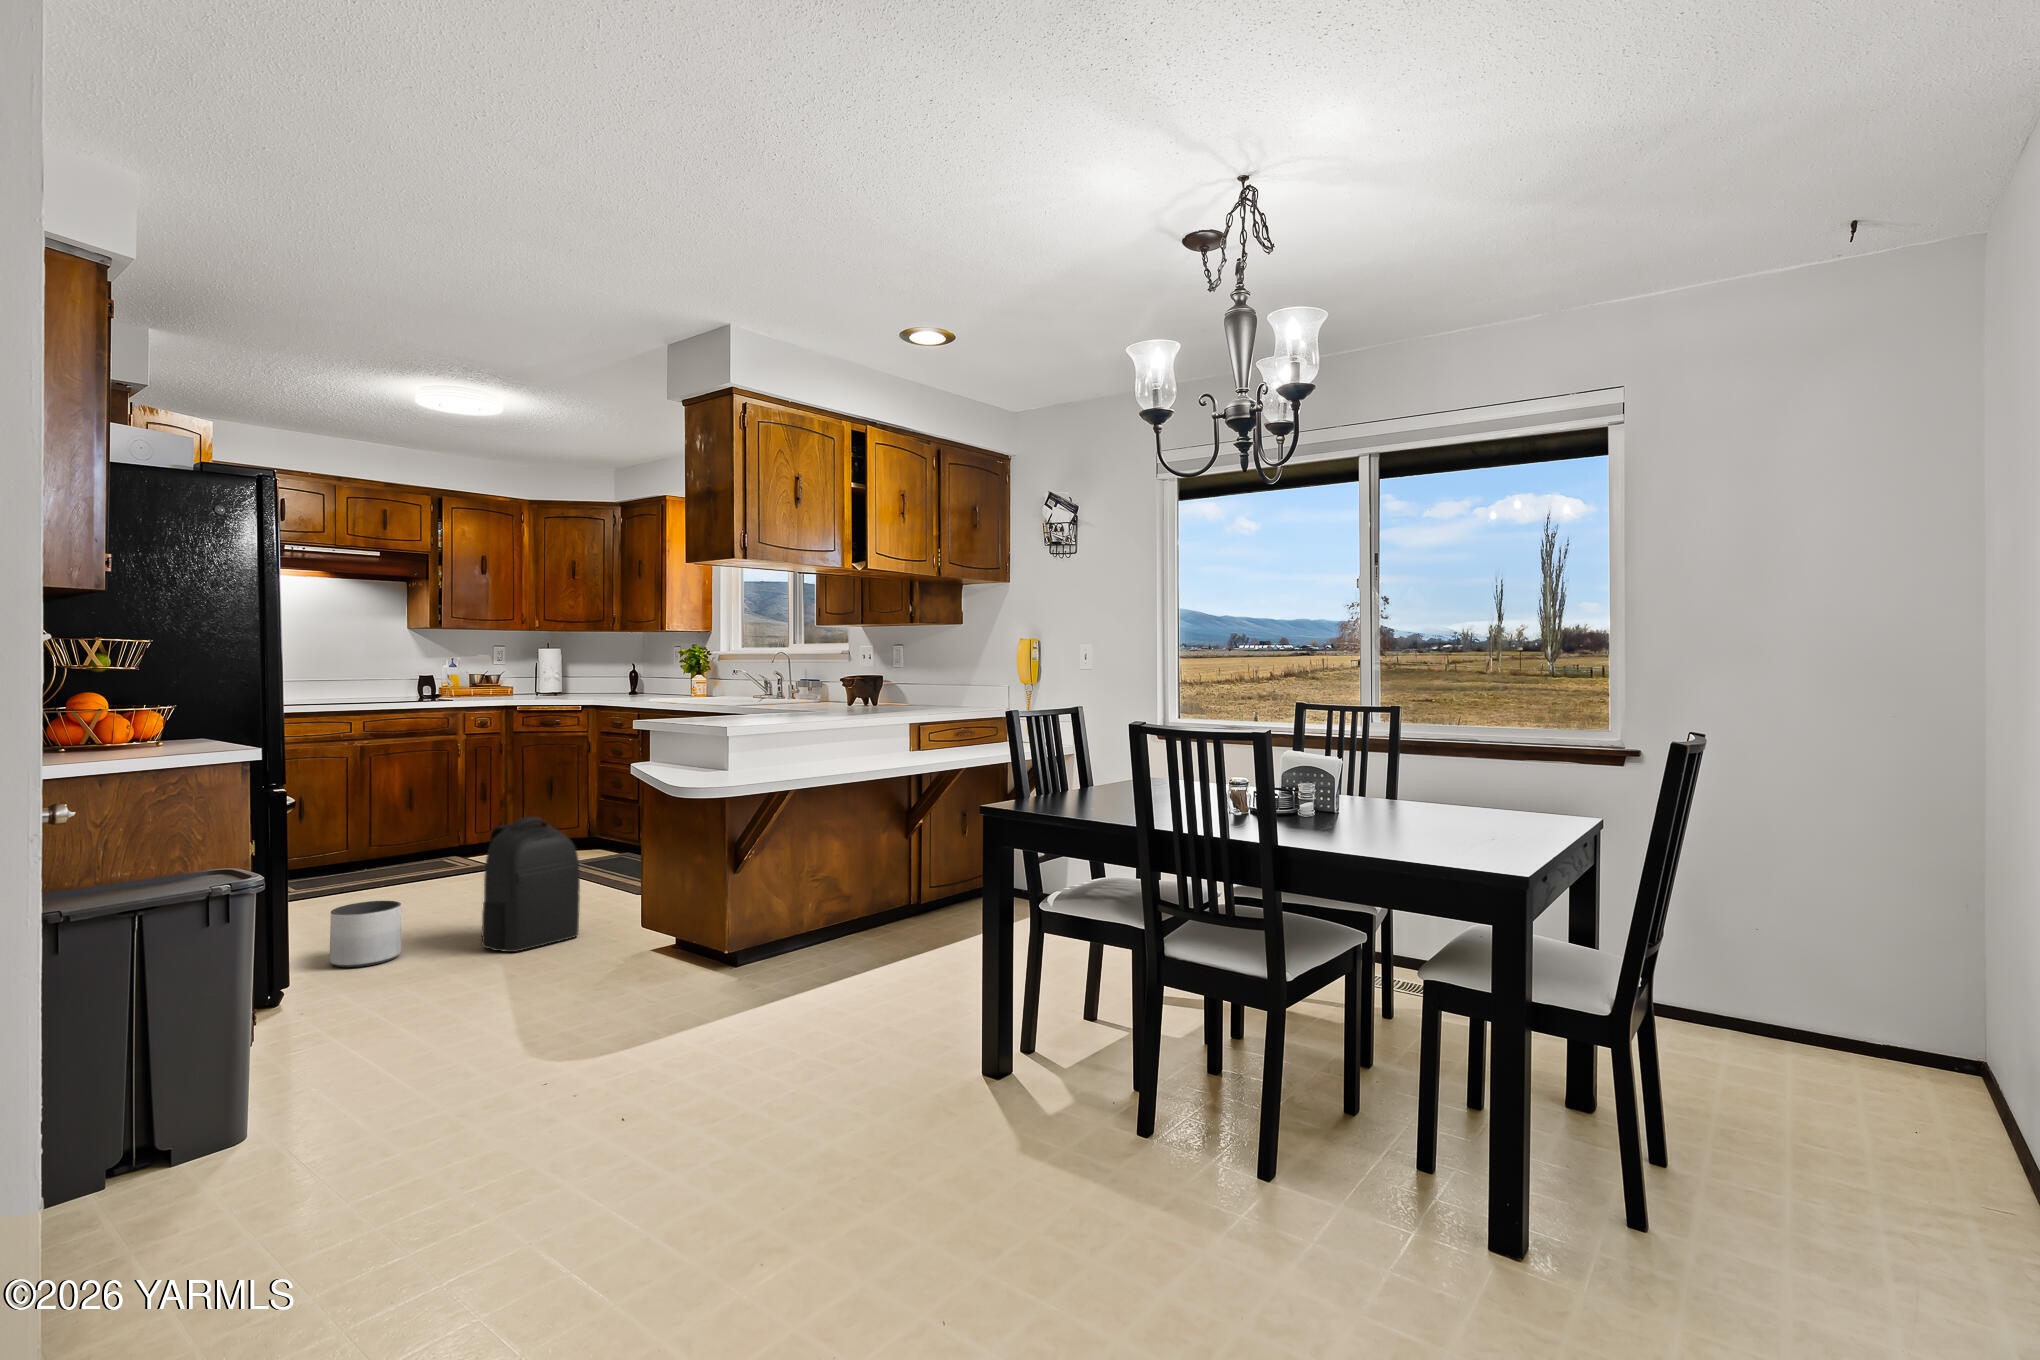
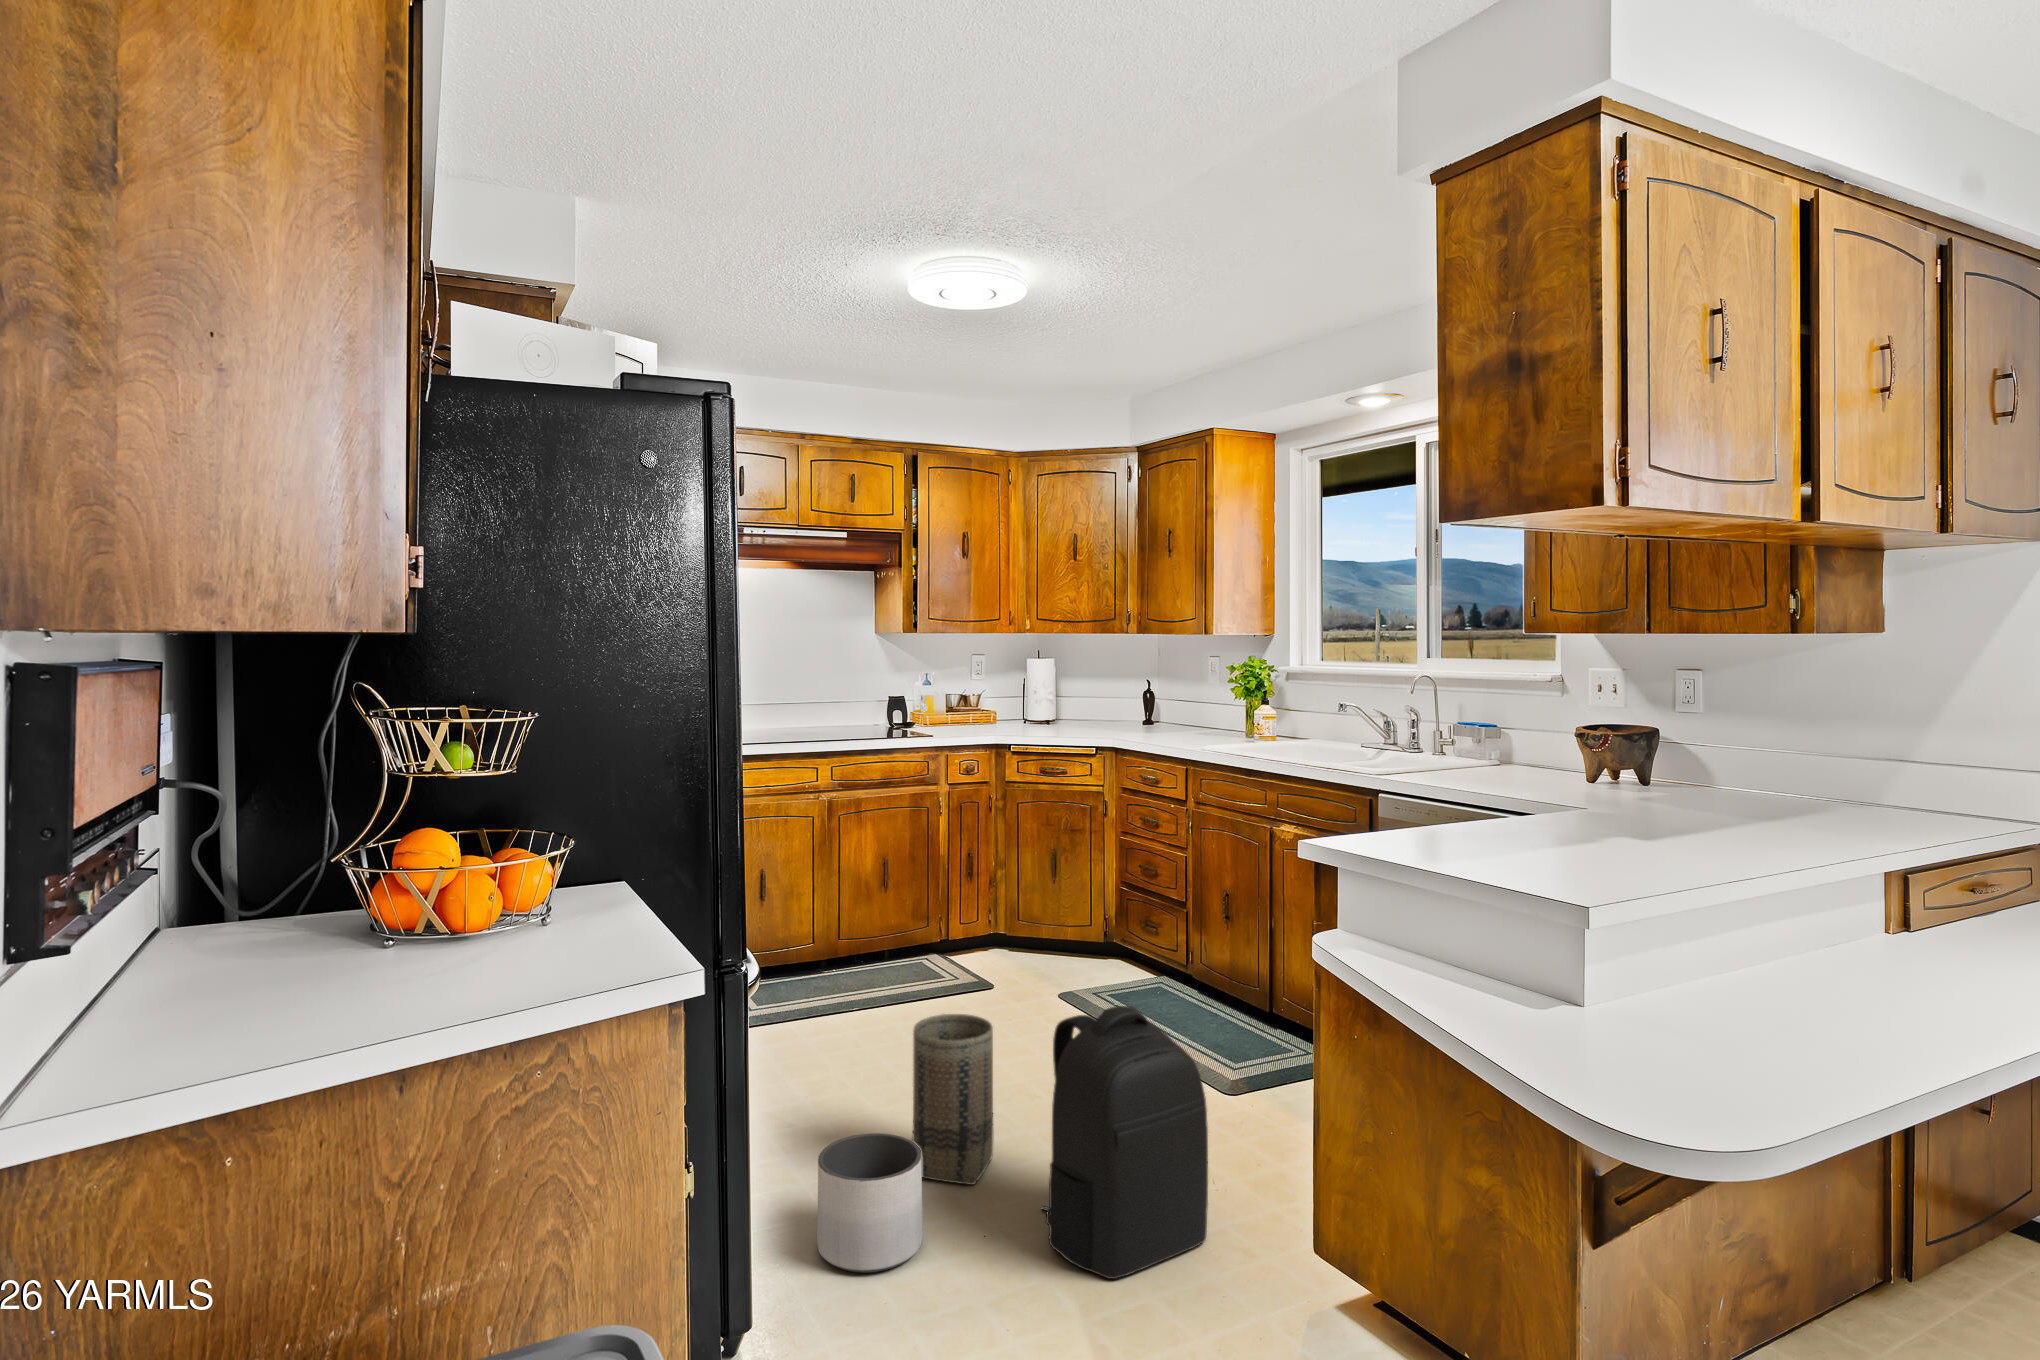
basket: none [402,844,460,937] -> present [912,1014,993,1185]

